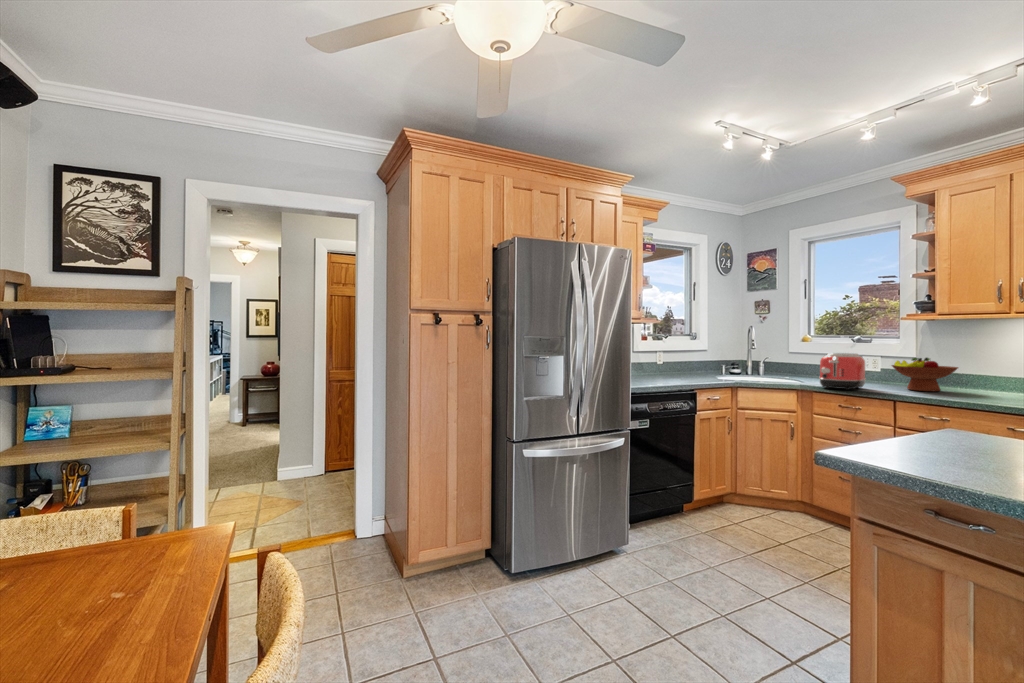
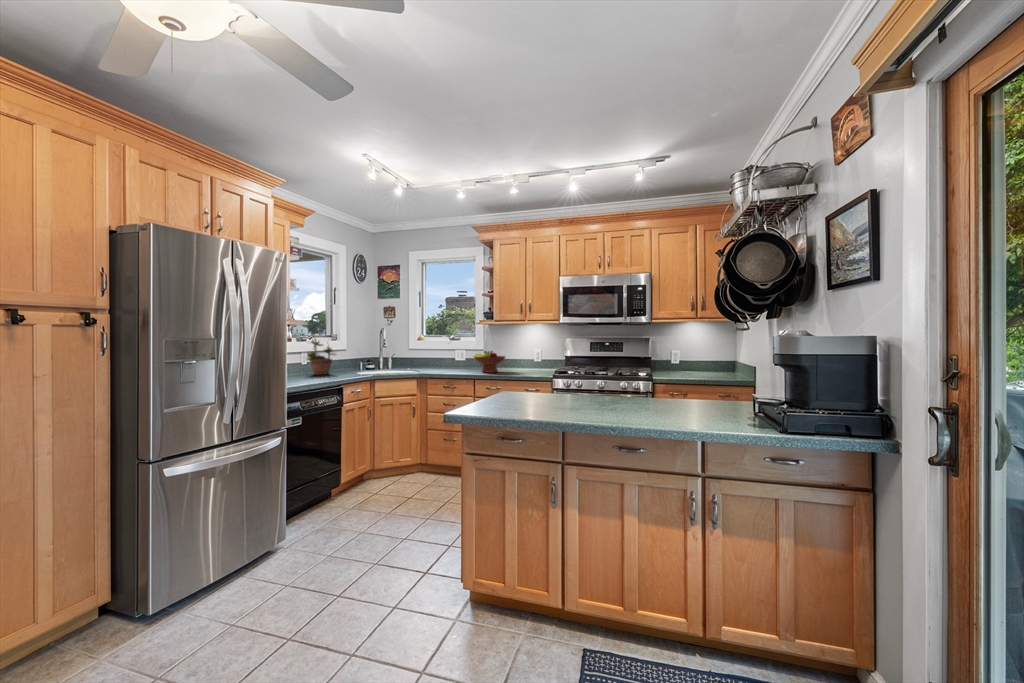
potted plant: none [659,334,692,378] -> present [306,339,336,375]
toaster: present [819,353,866,390] -> none [433,349,460,375]

